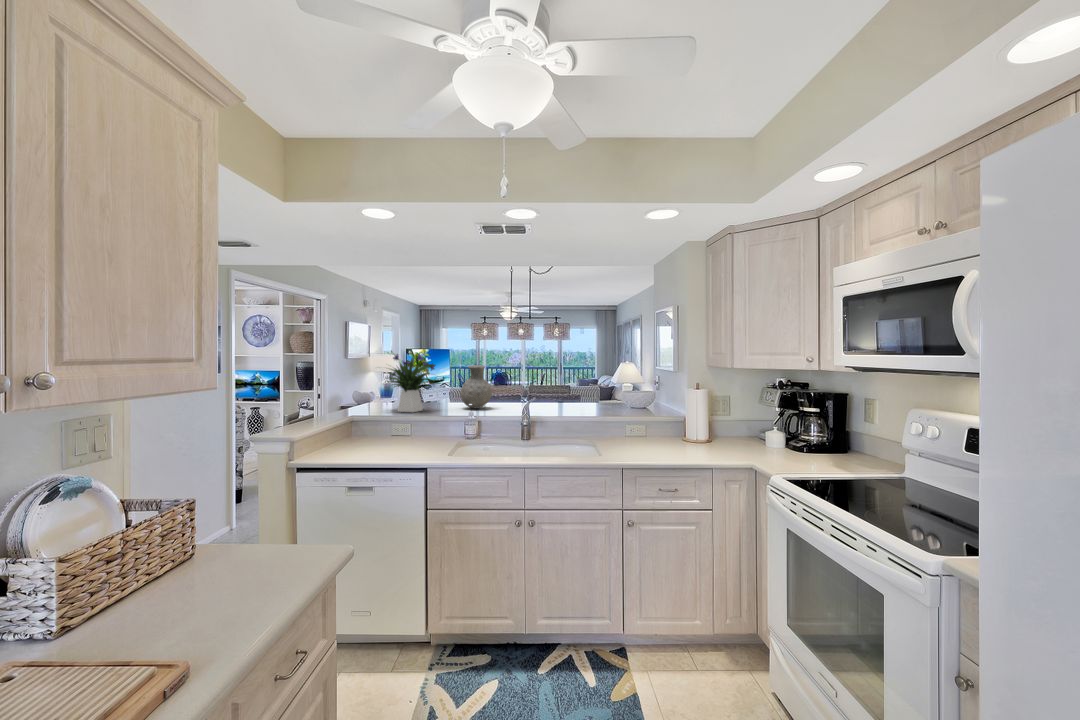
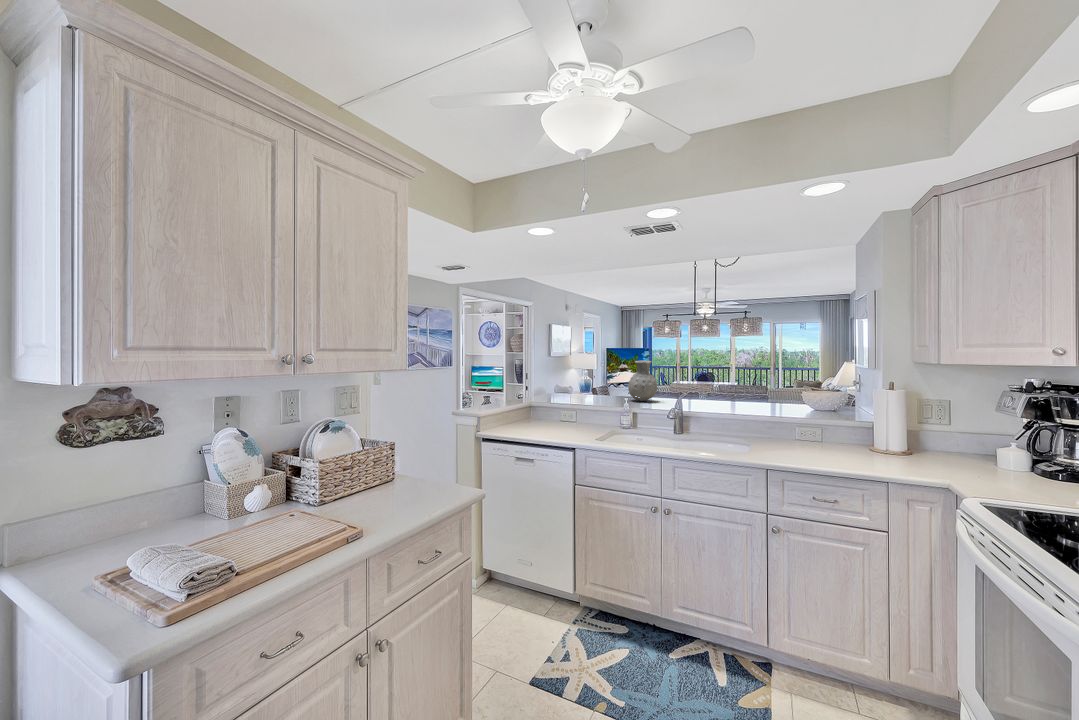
flower arrangement: present [387,354,435,412] -> none [553,346,607,401]

